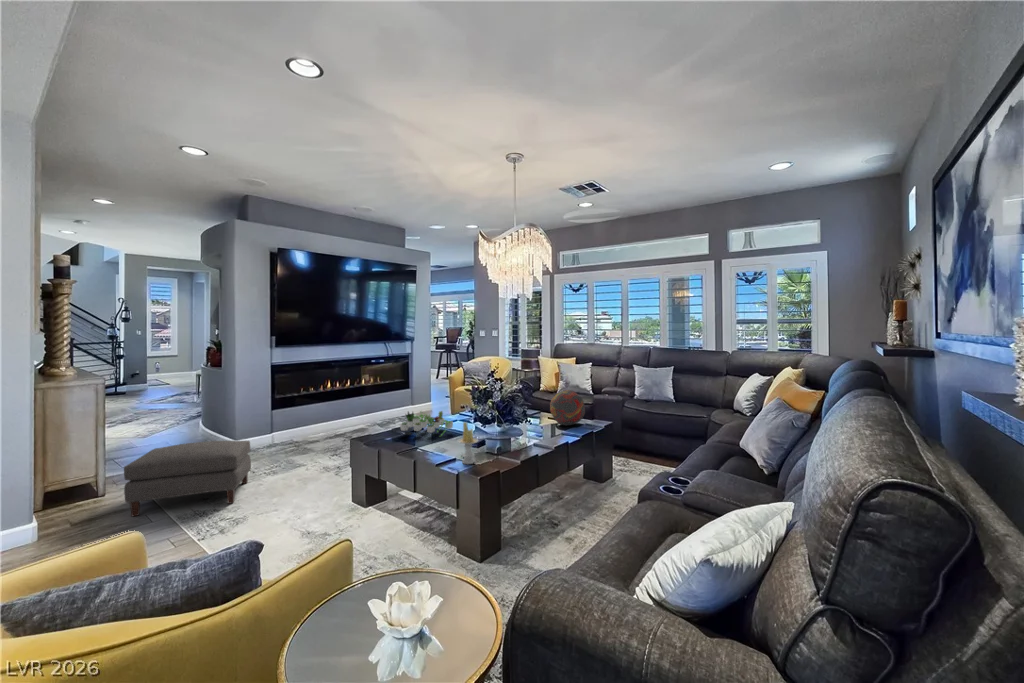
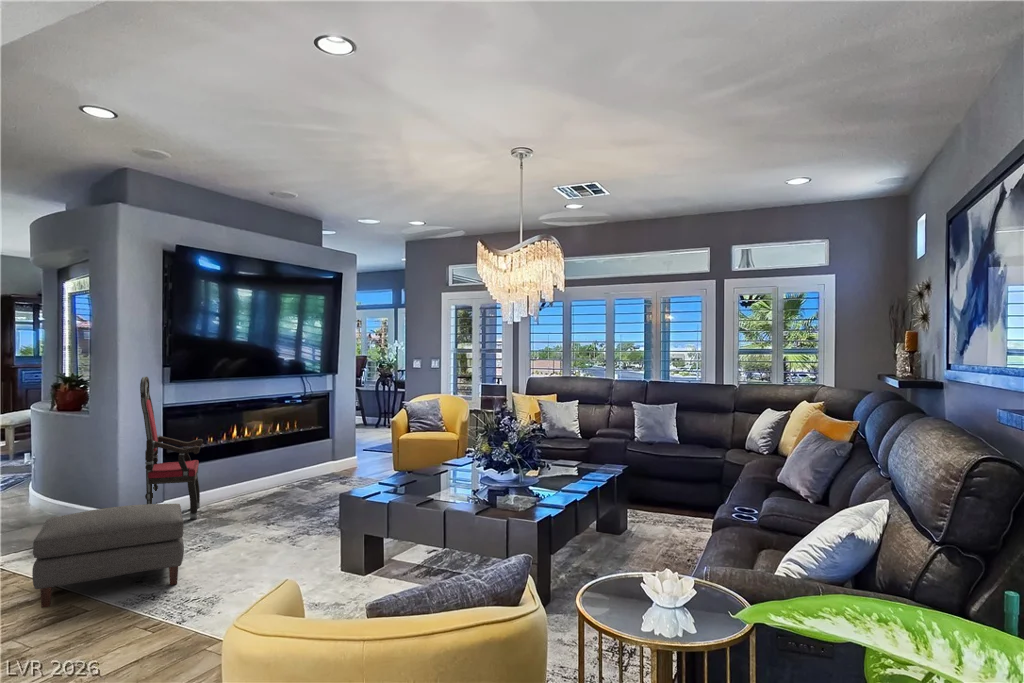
armchair: none [246,344,298,450] -> present [140,377,203,519]
decorative orb: present [550,390,585,426] -> none [563,429,603,470]
succulent plant: present [400,411,453,436] -> none [395,455,458,487]
candle: present [458,422,478,464] -> none [495,462,519,511]

